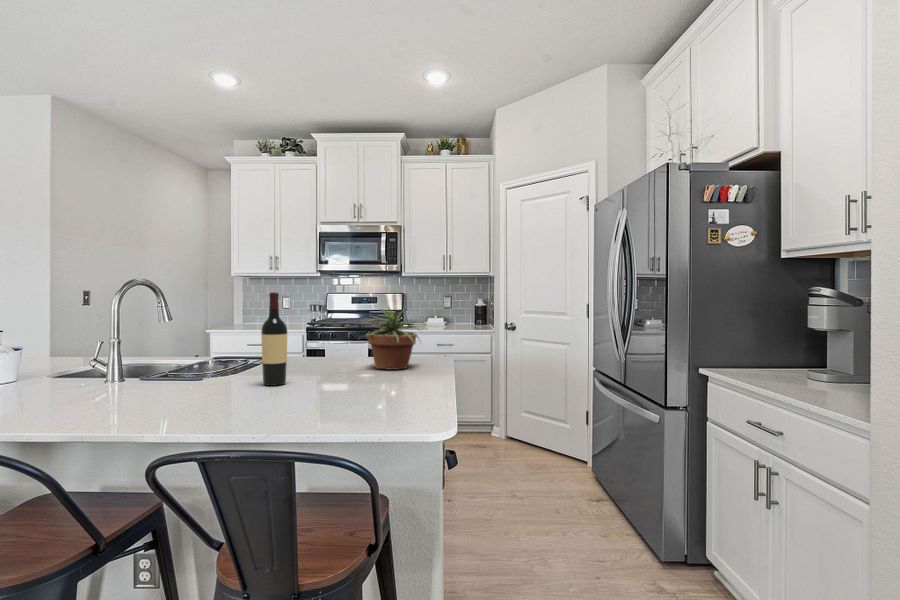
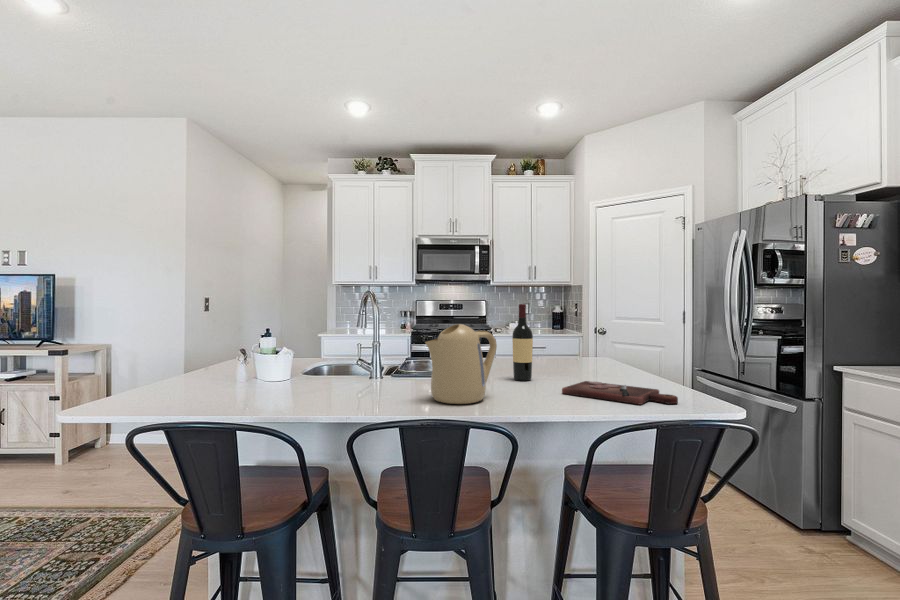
potted plant: present [364,306,418,370] -> none [554,313,608,368]
kettle: none [59,315,176,417] -> present [425,324,497,404]
cutting board: none [268,387,383,420] -> present [562,381,678,404]

